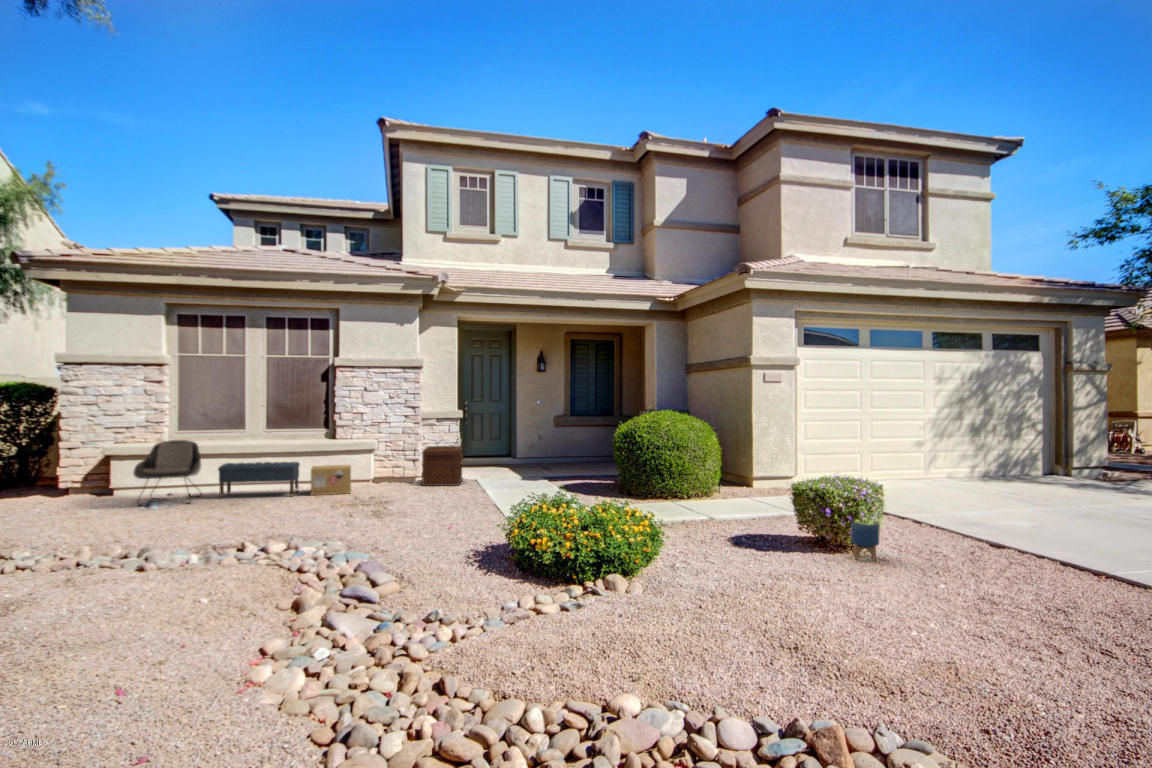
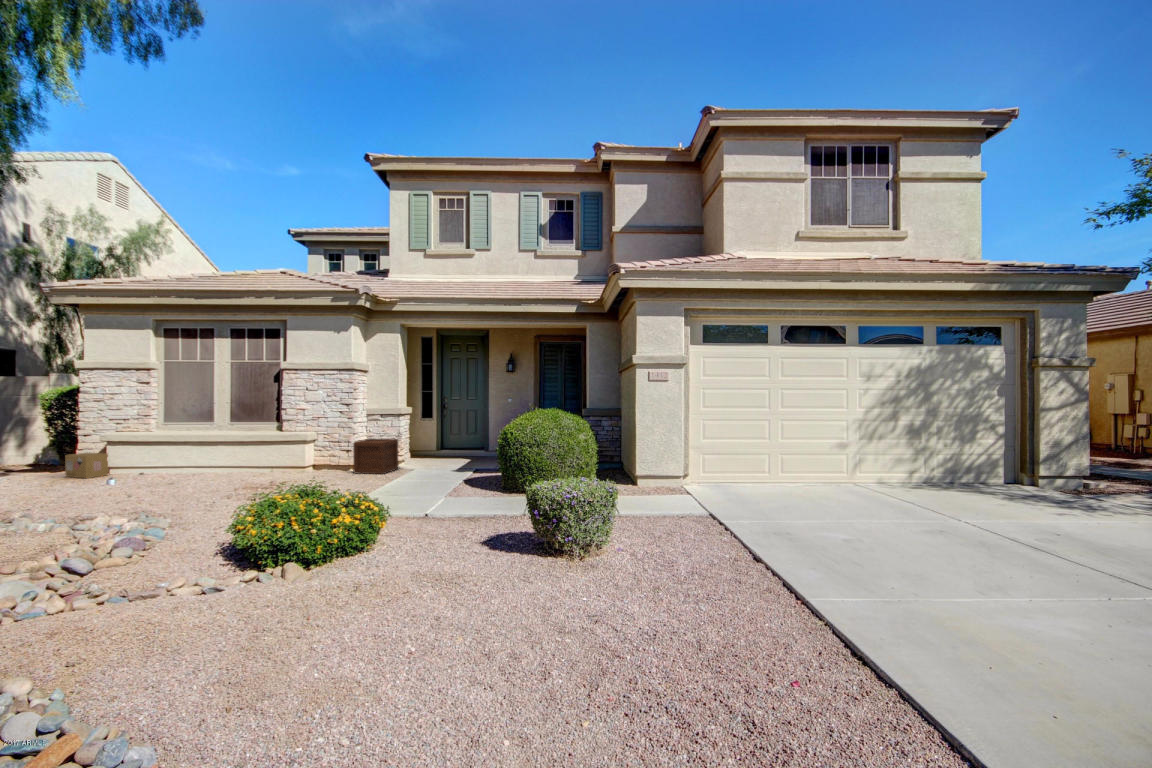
lounge chair: present [134,440,201,506] -> none [108,430,174,482]
bench: present [218,462,300,498] -> none [179,449,250,479]
cardboard box: present [311,465,351,495] -> present [65,453,109,478]
planter: present [851,521,880,562] -> none [569,526,597,574]

